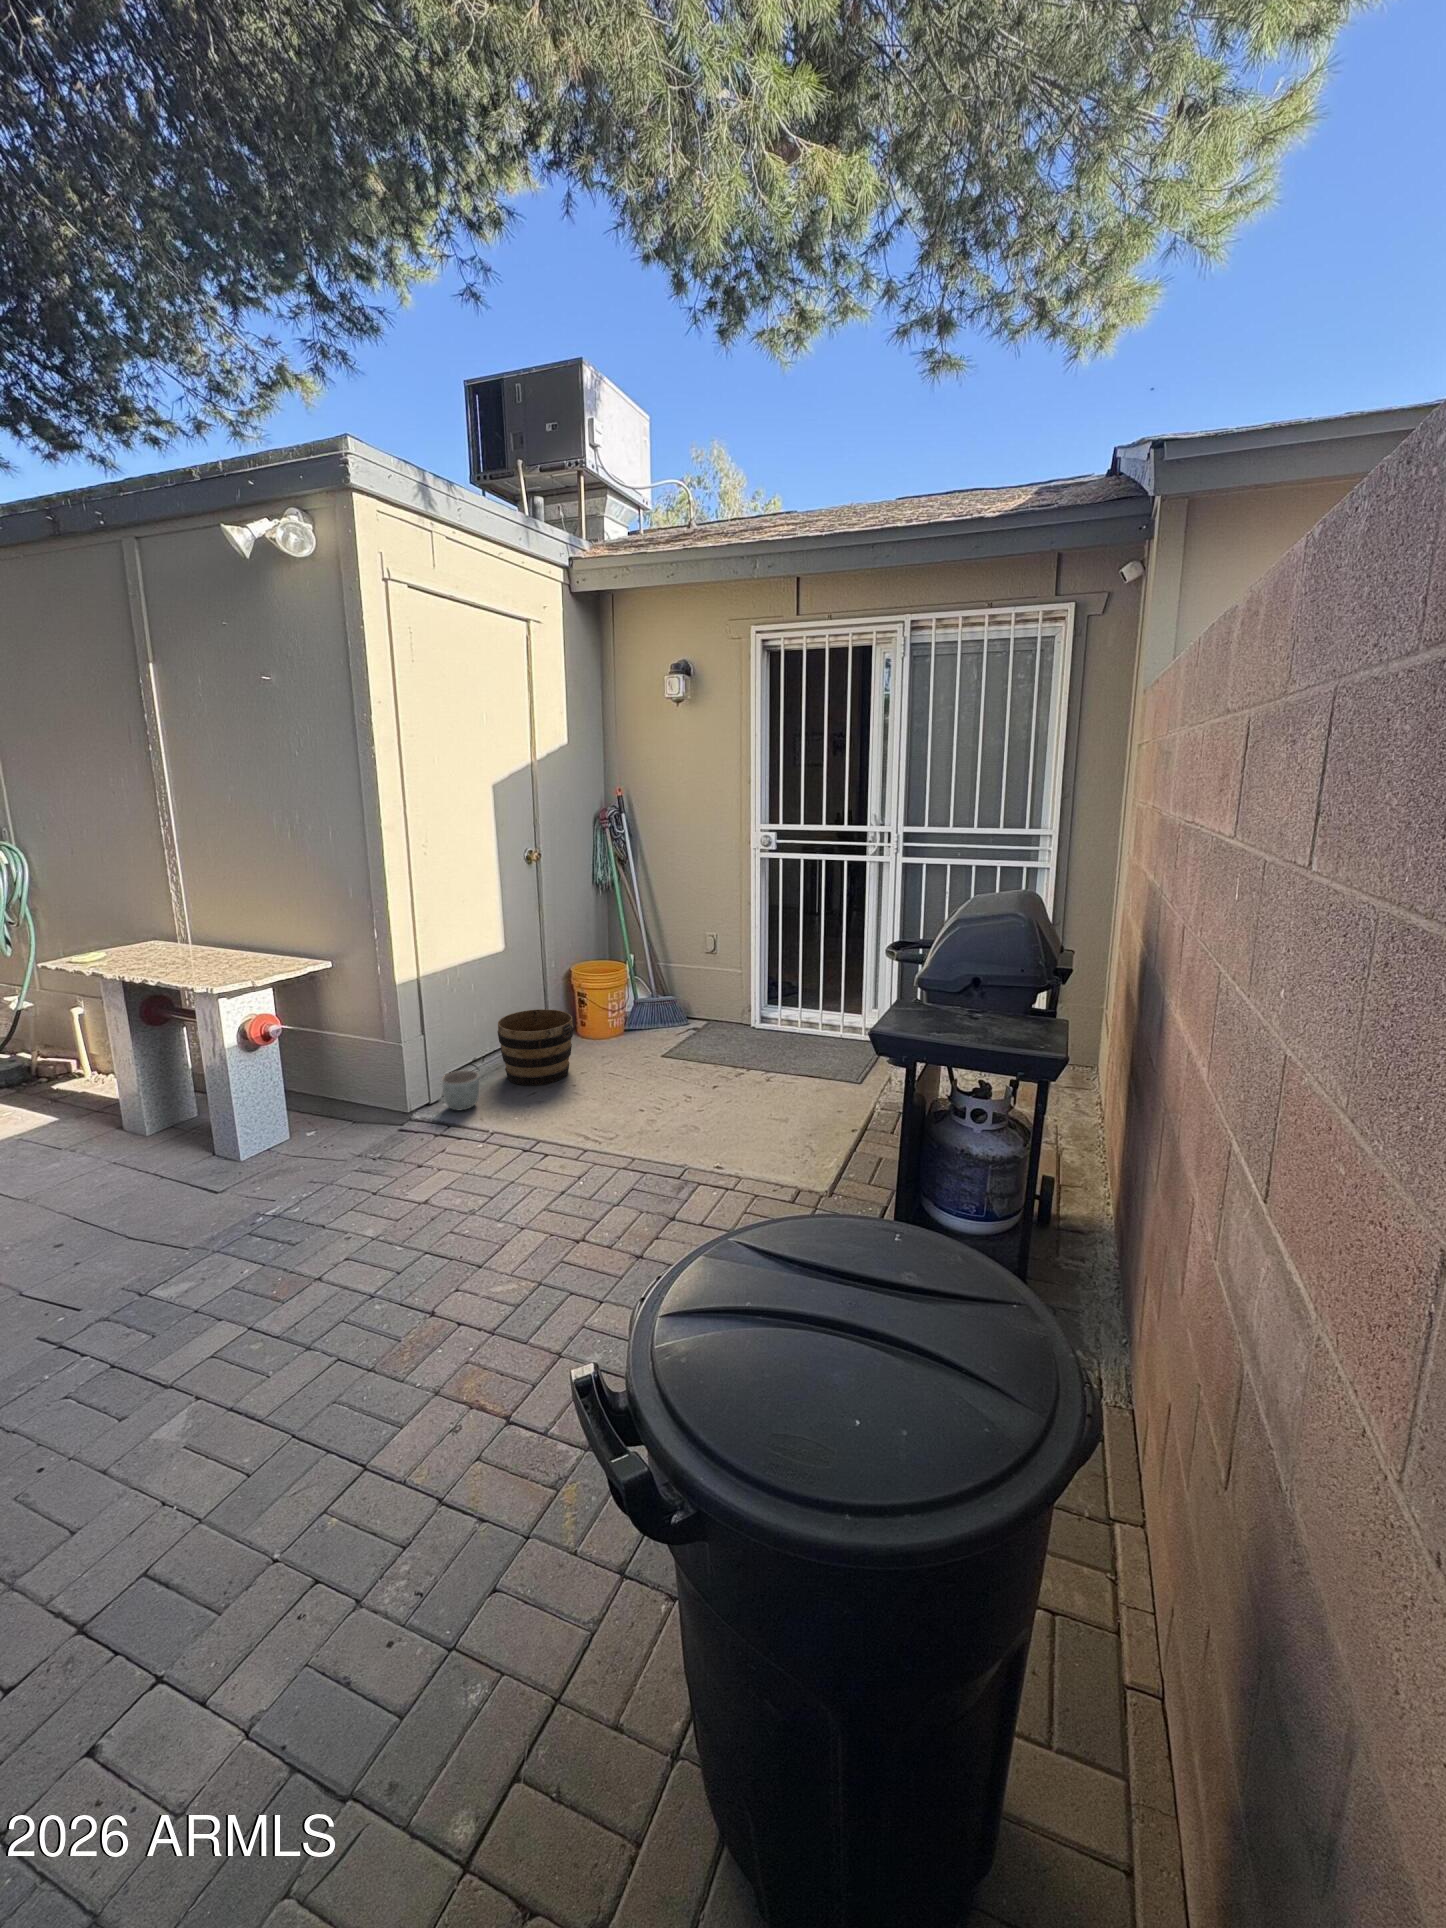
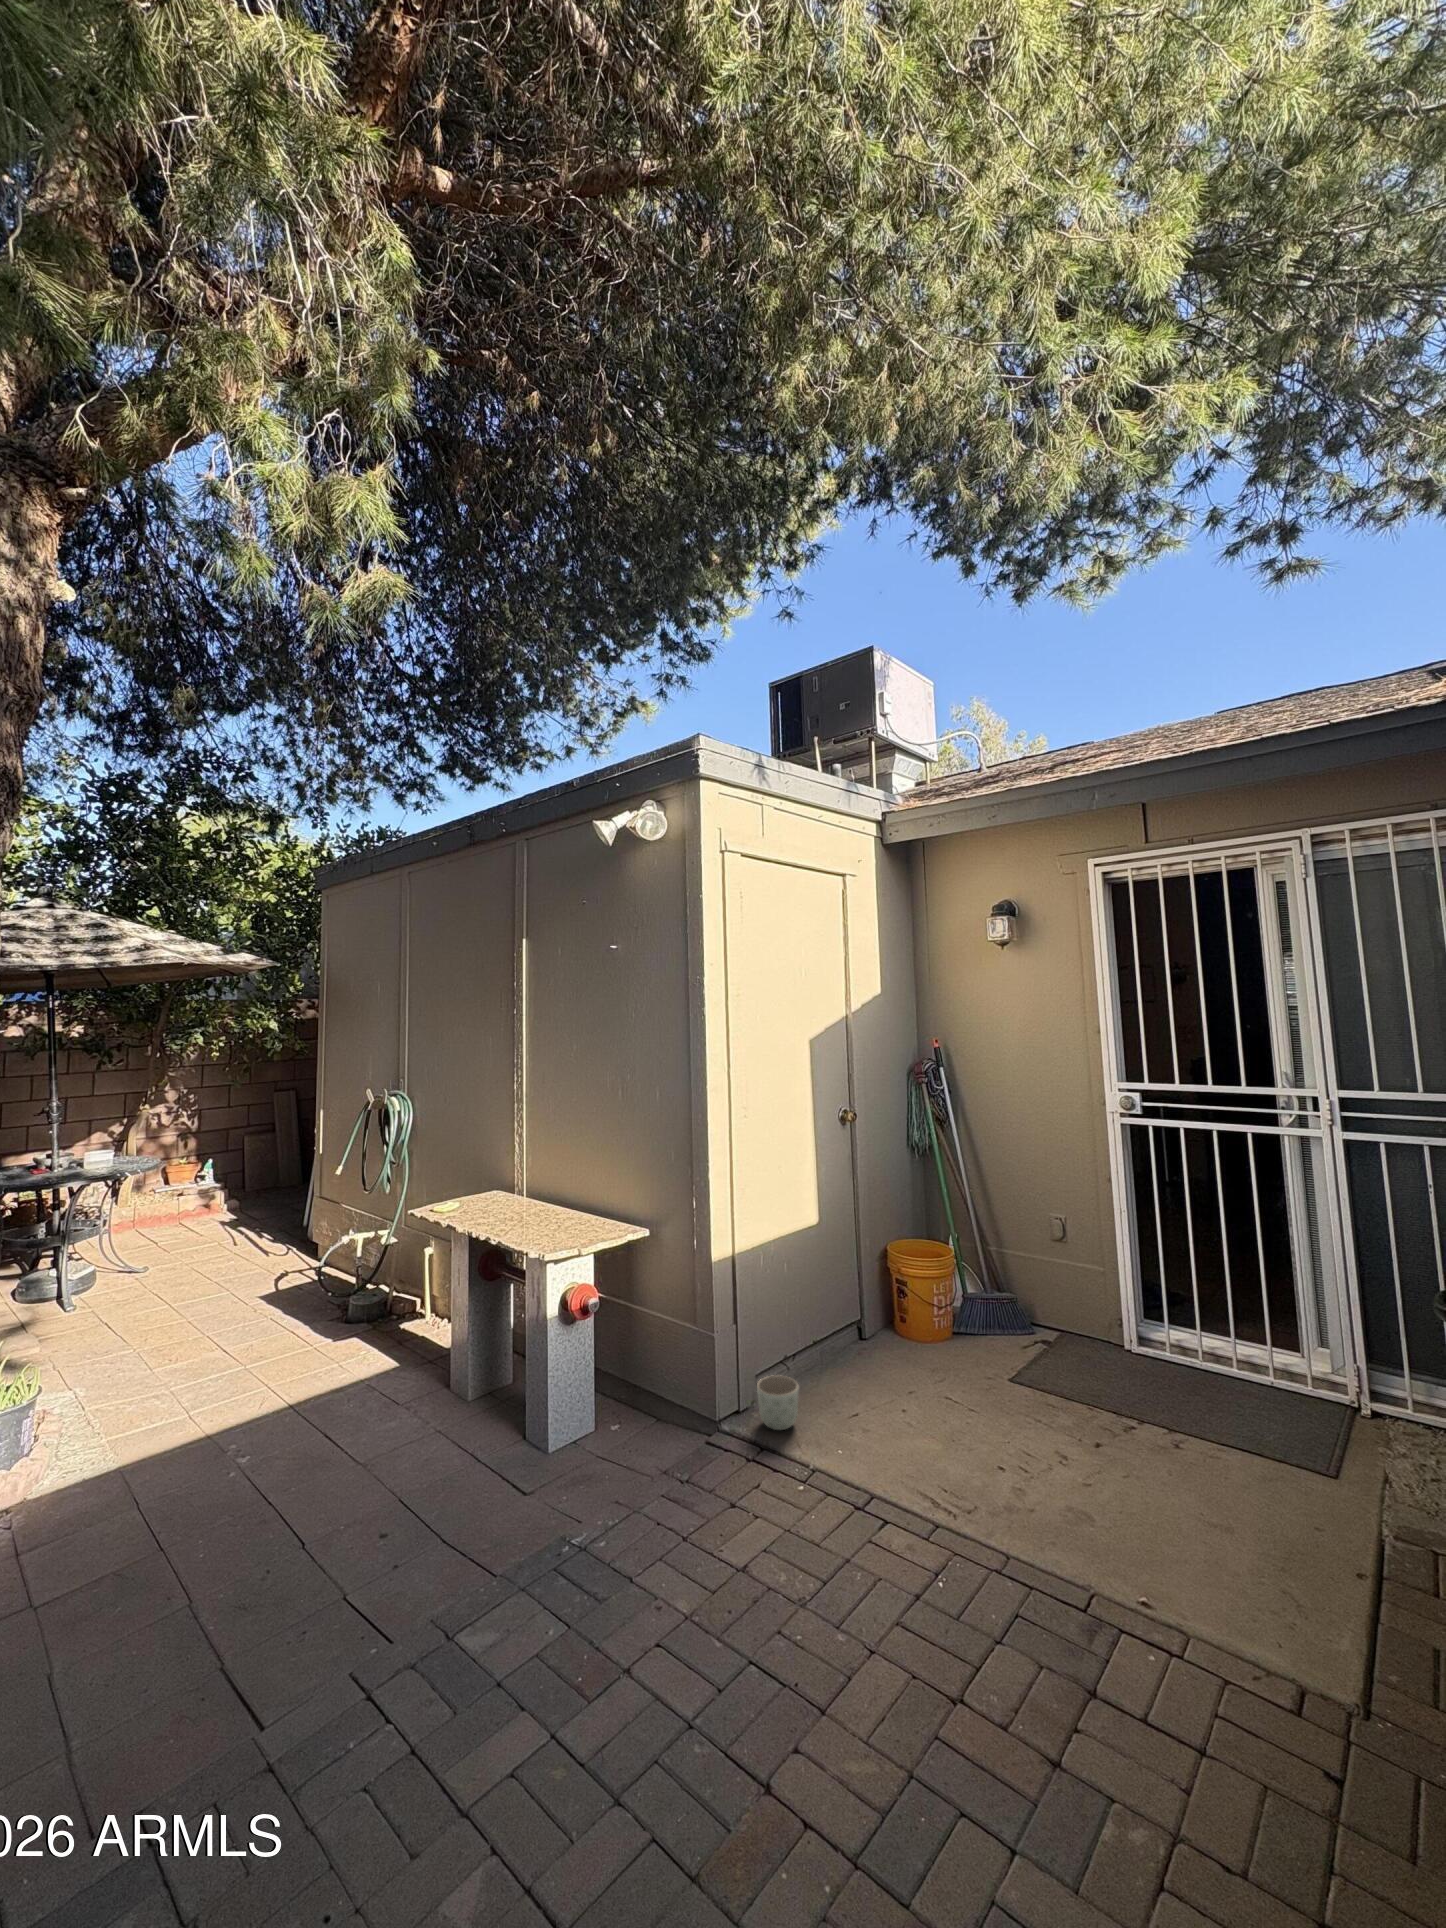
bucket: present [498,1009,573,1086] -> none [815,1300,903,1404]

